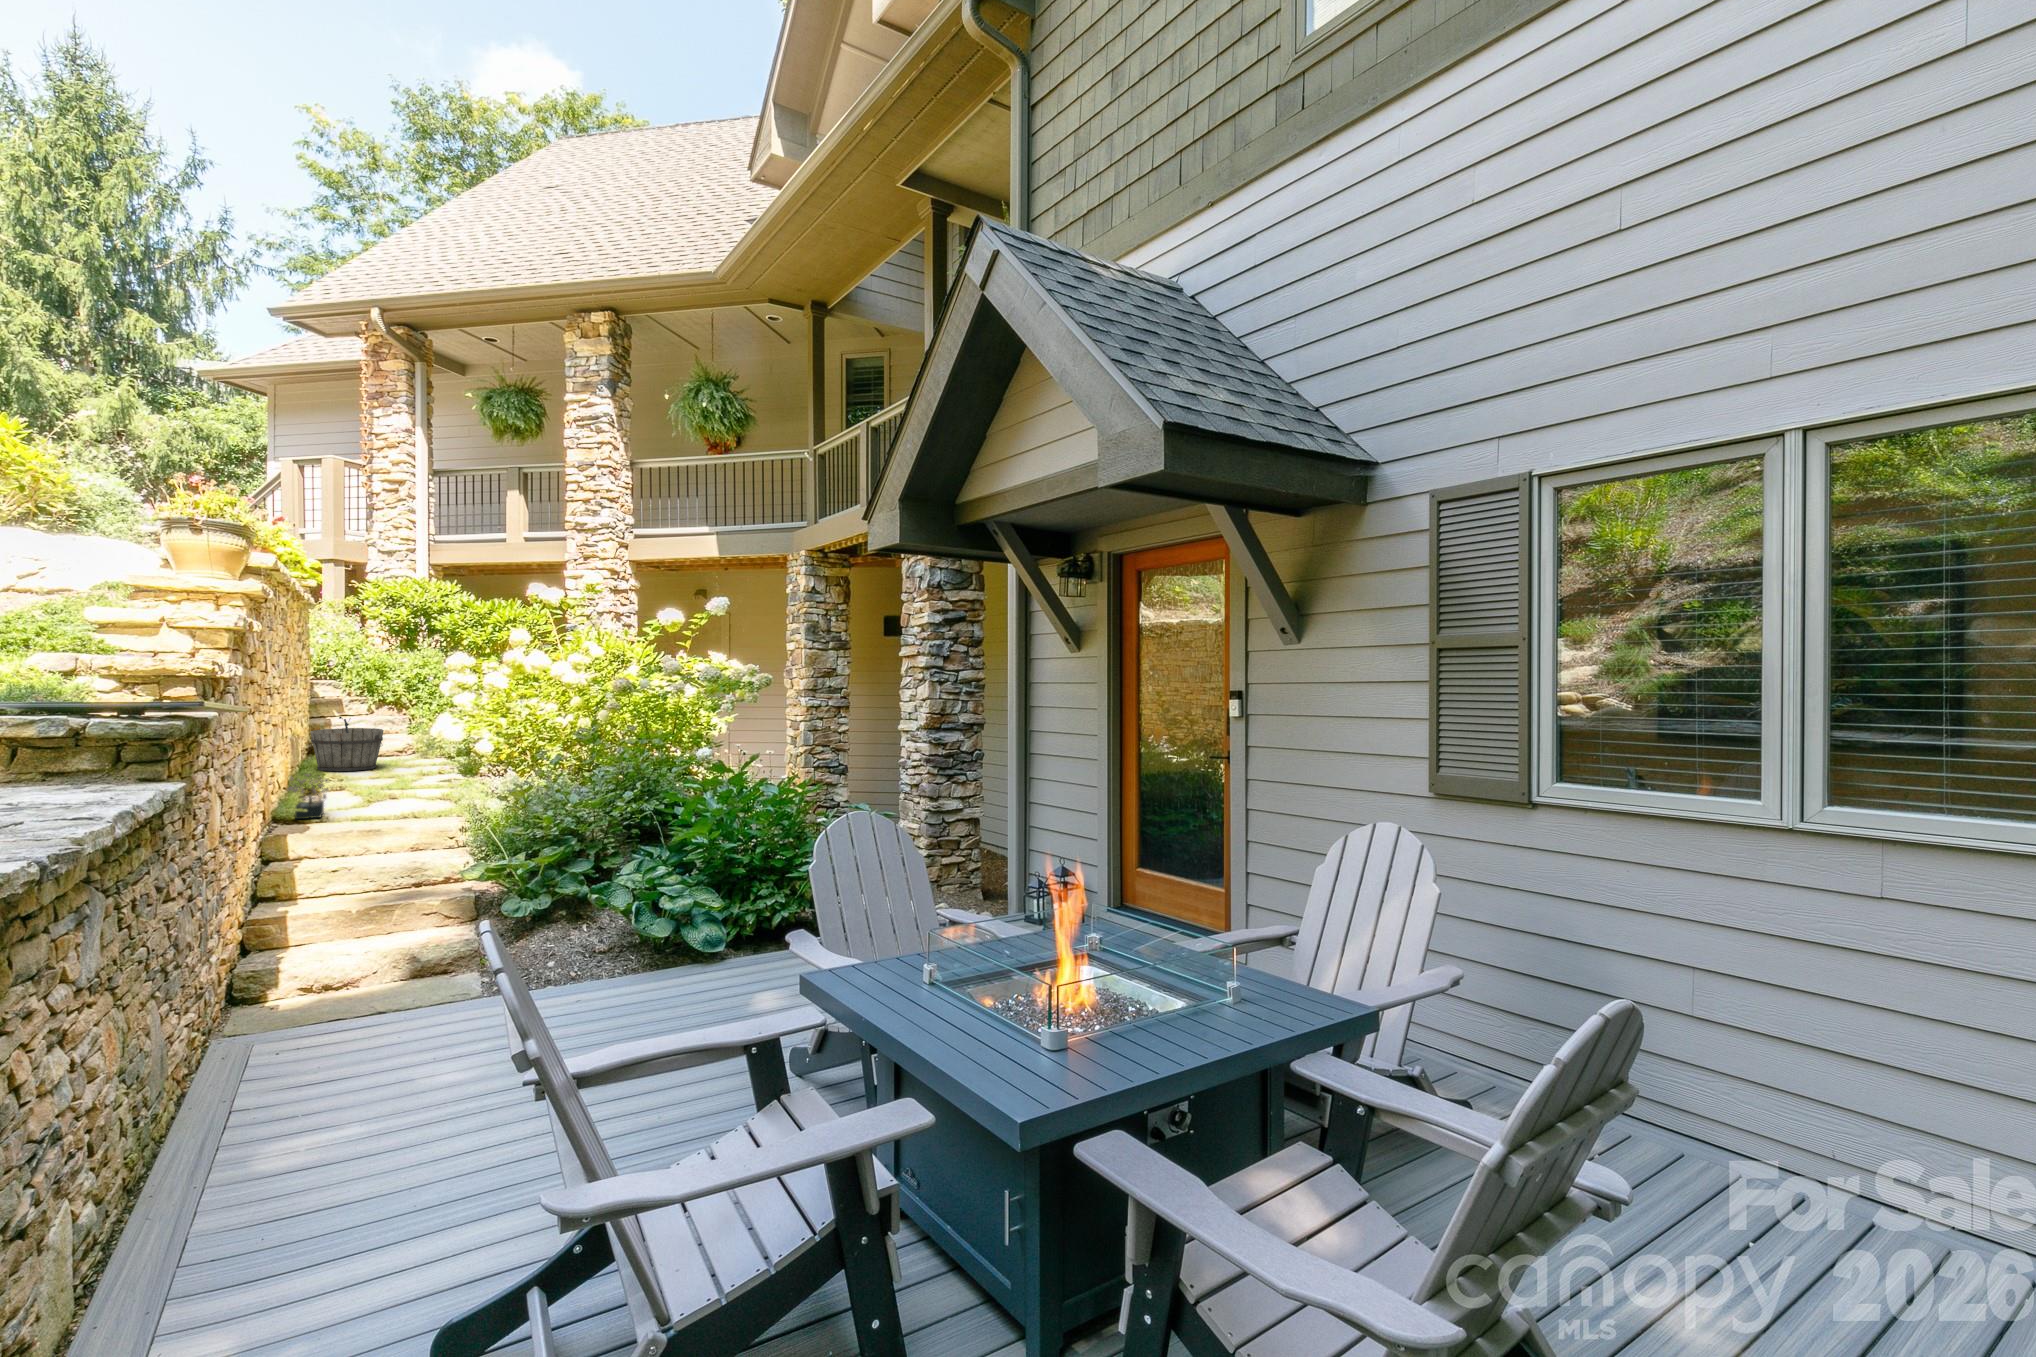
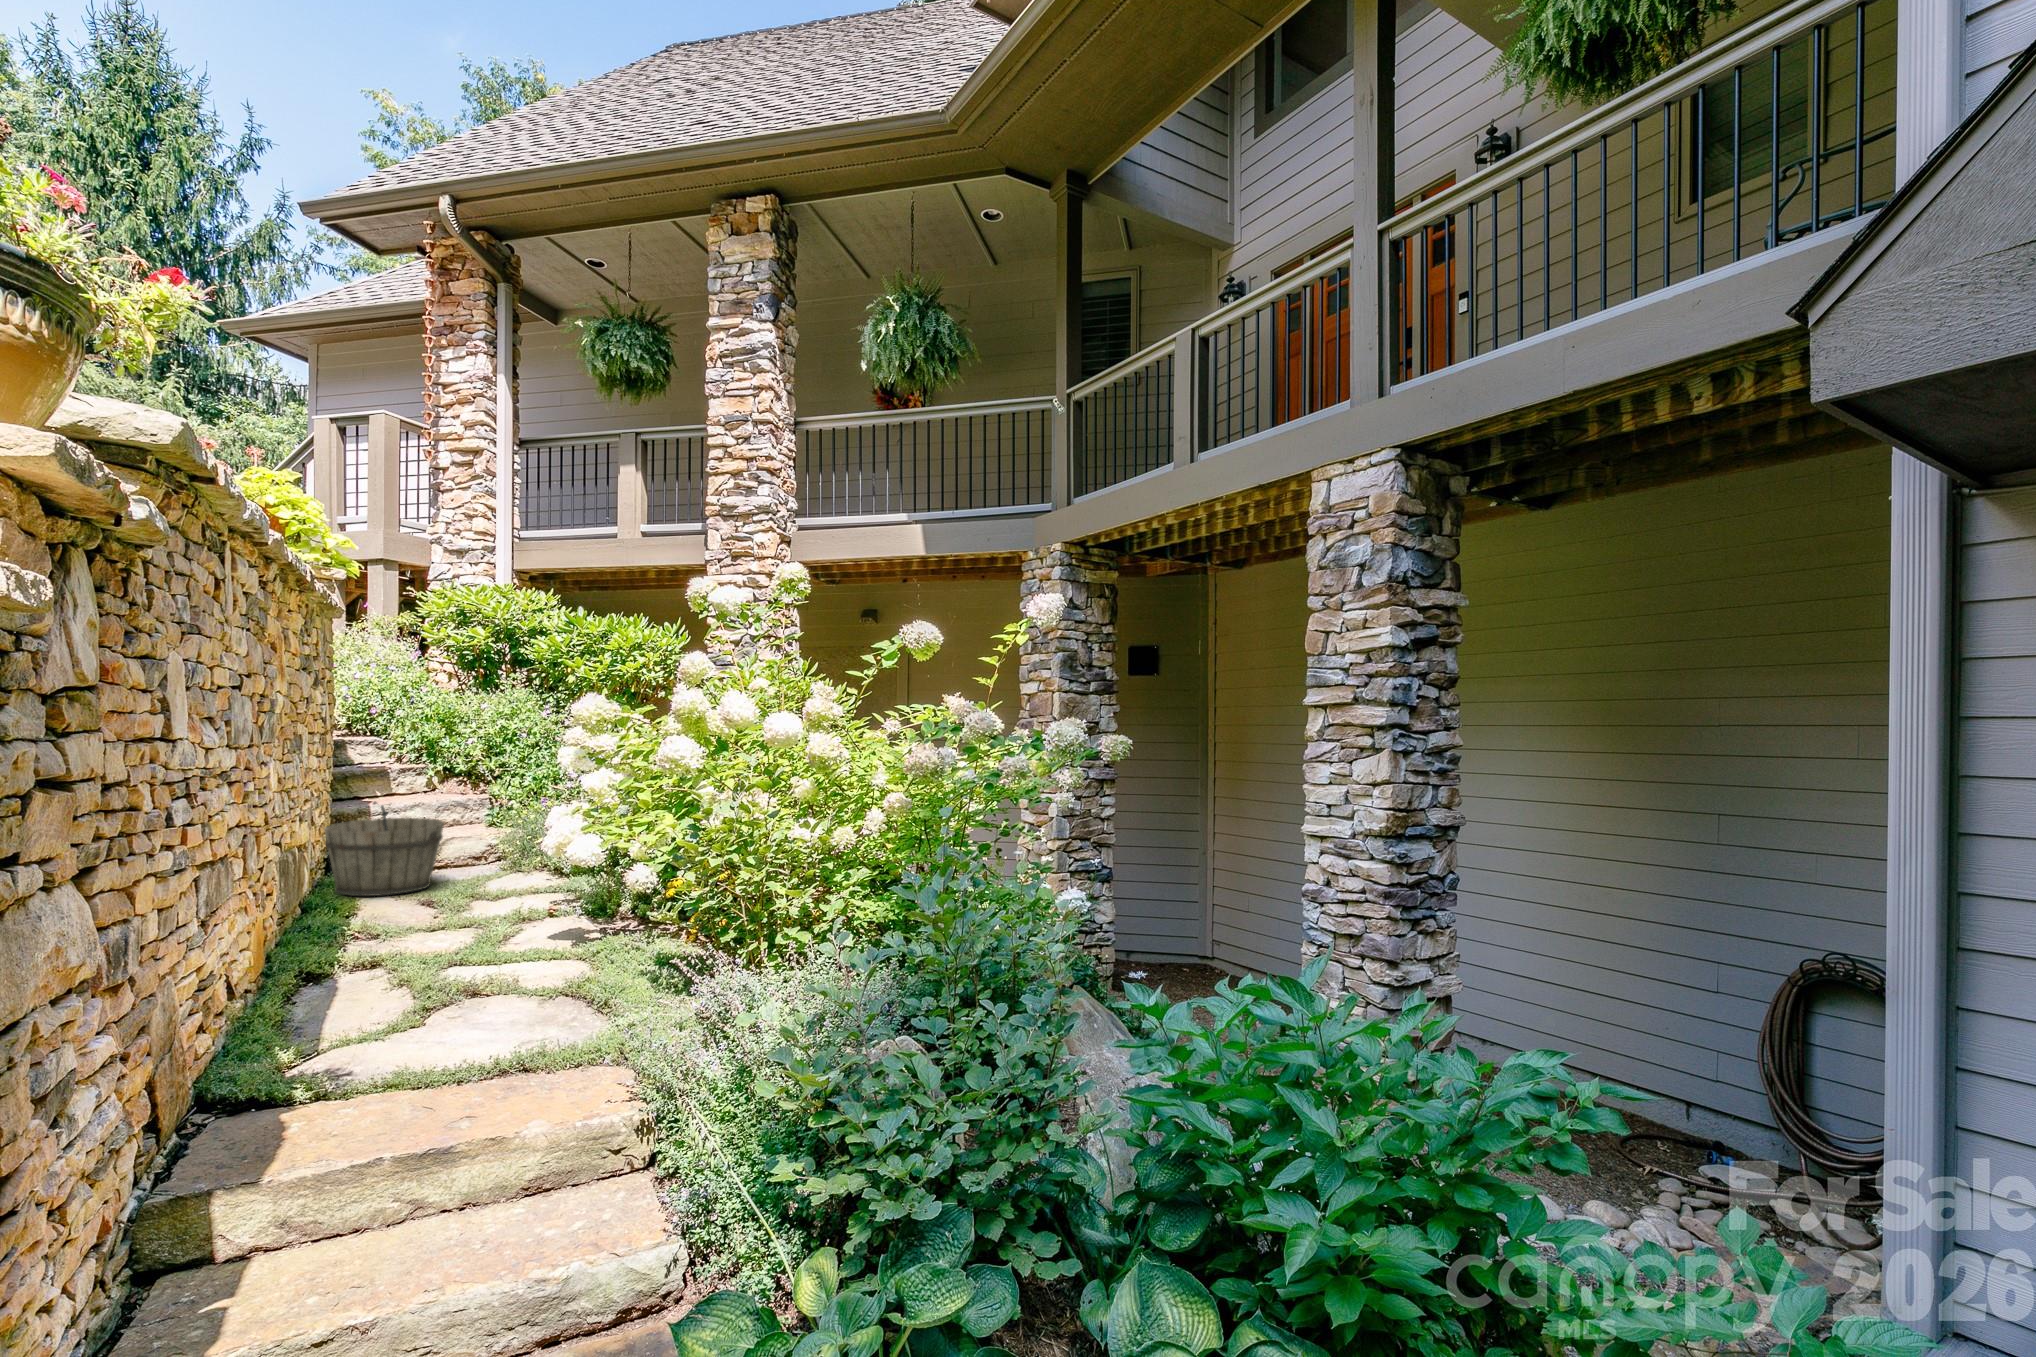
decorative plant: present [289,774,328,819] -> none [242,943,338,1040]

